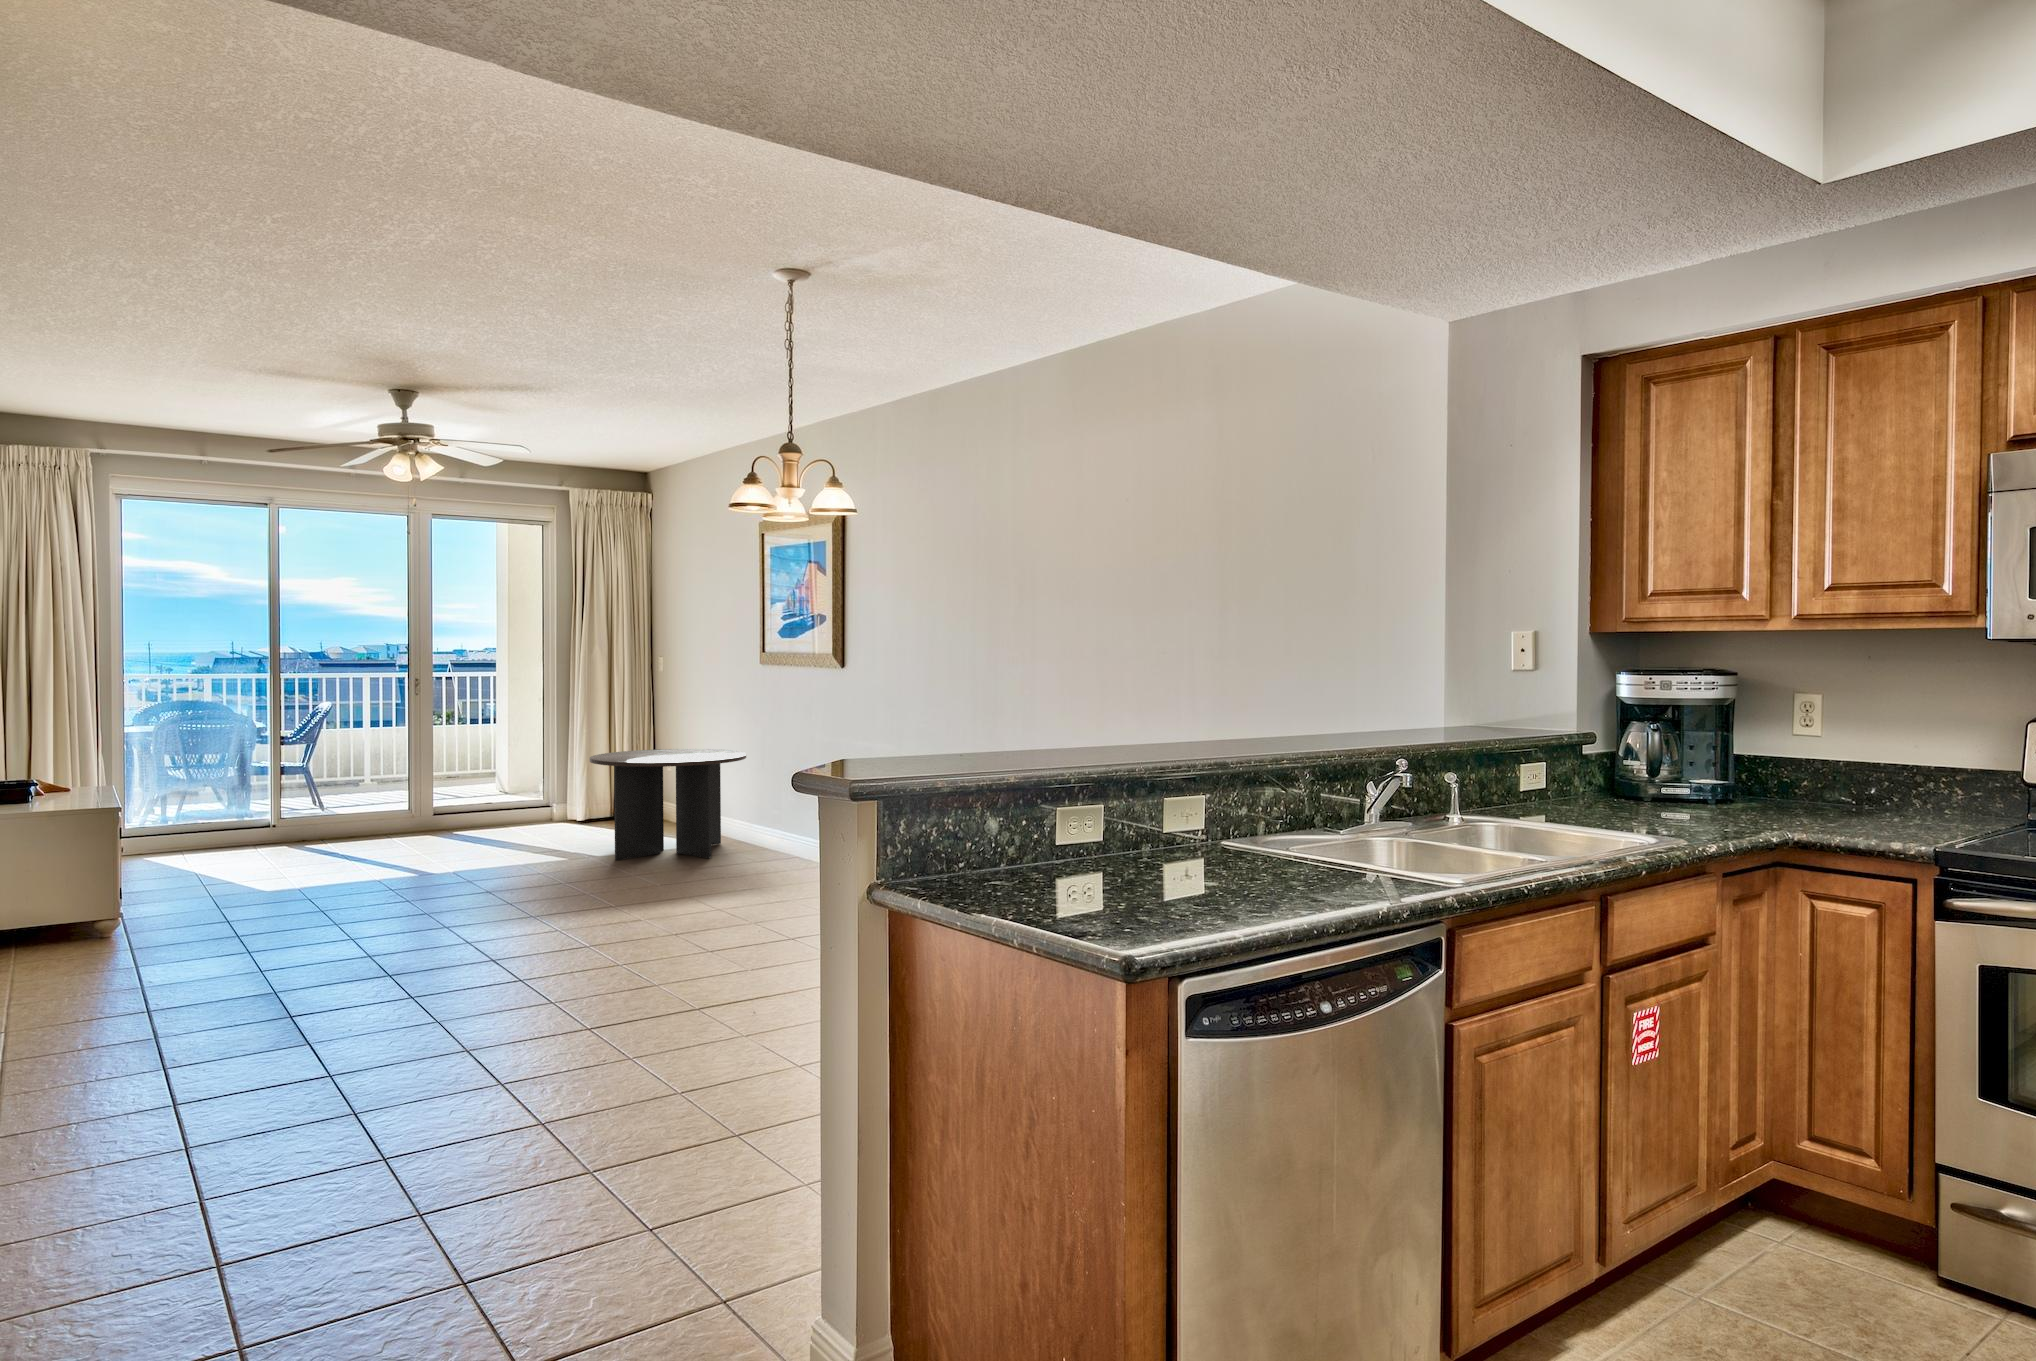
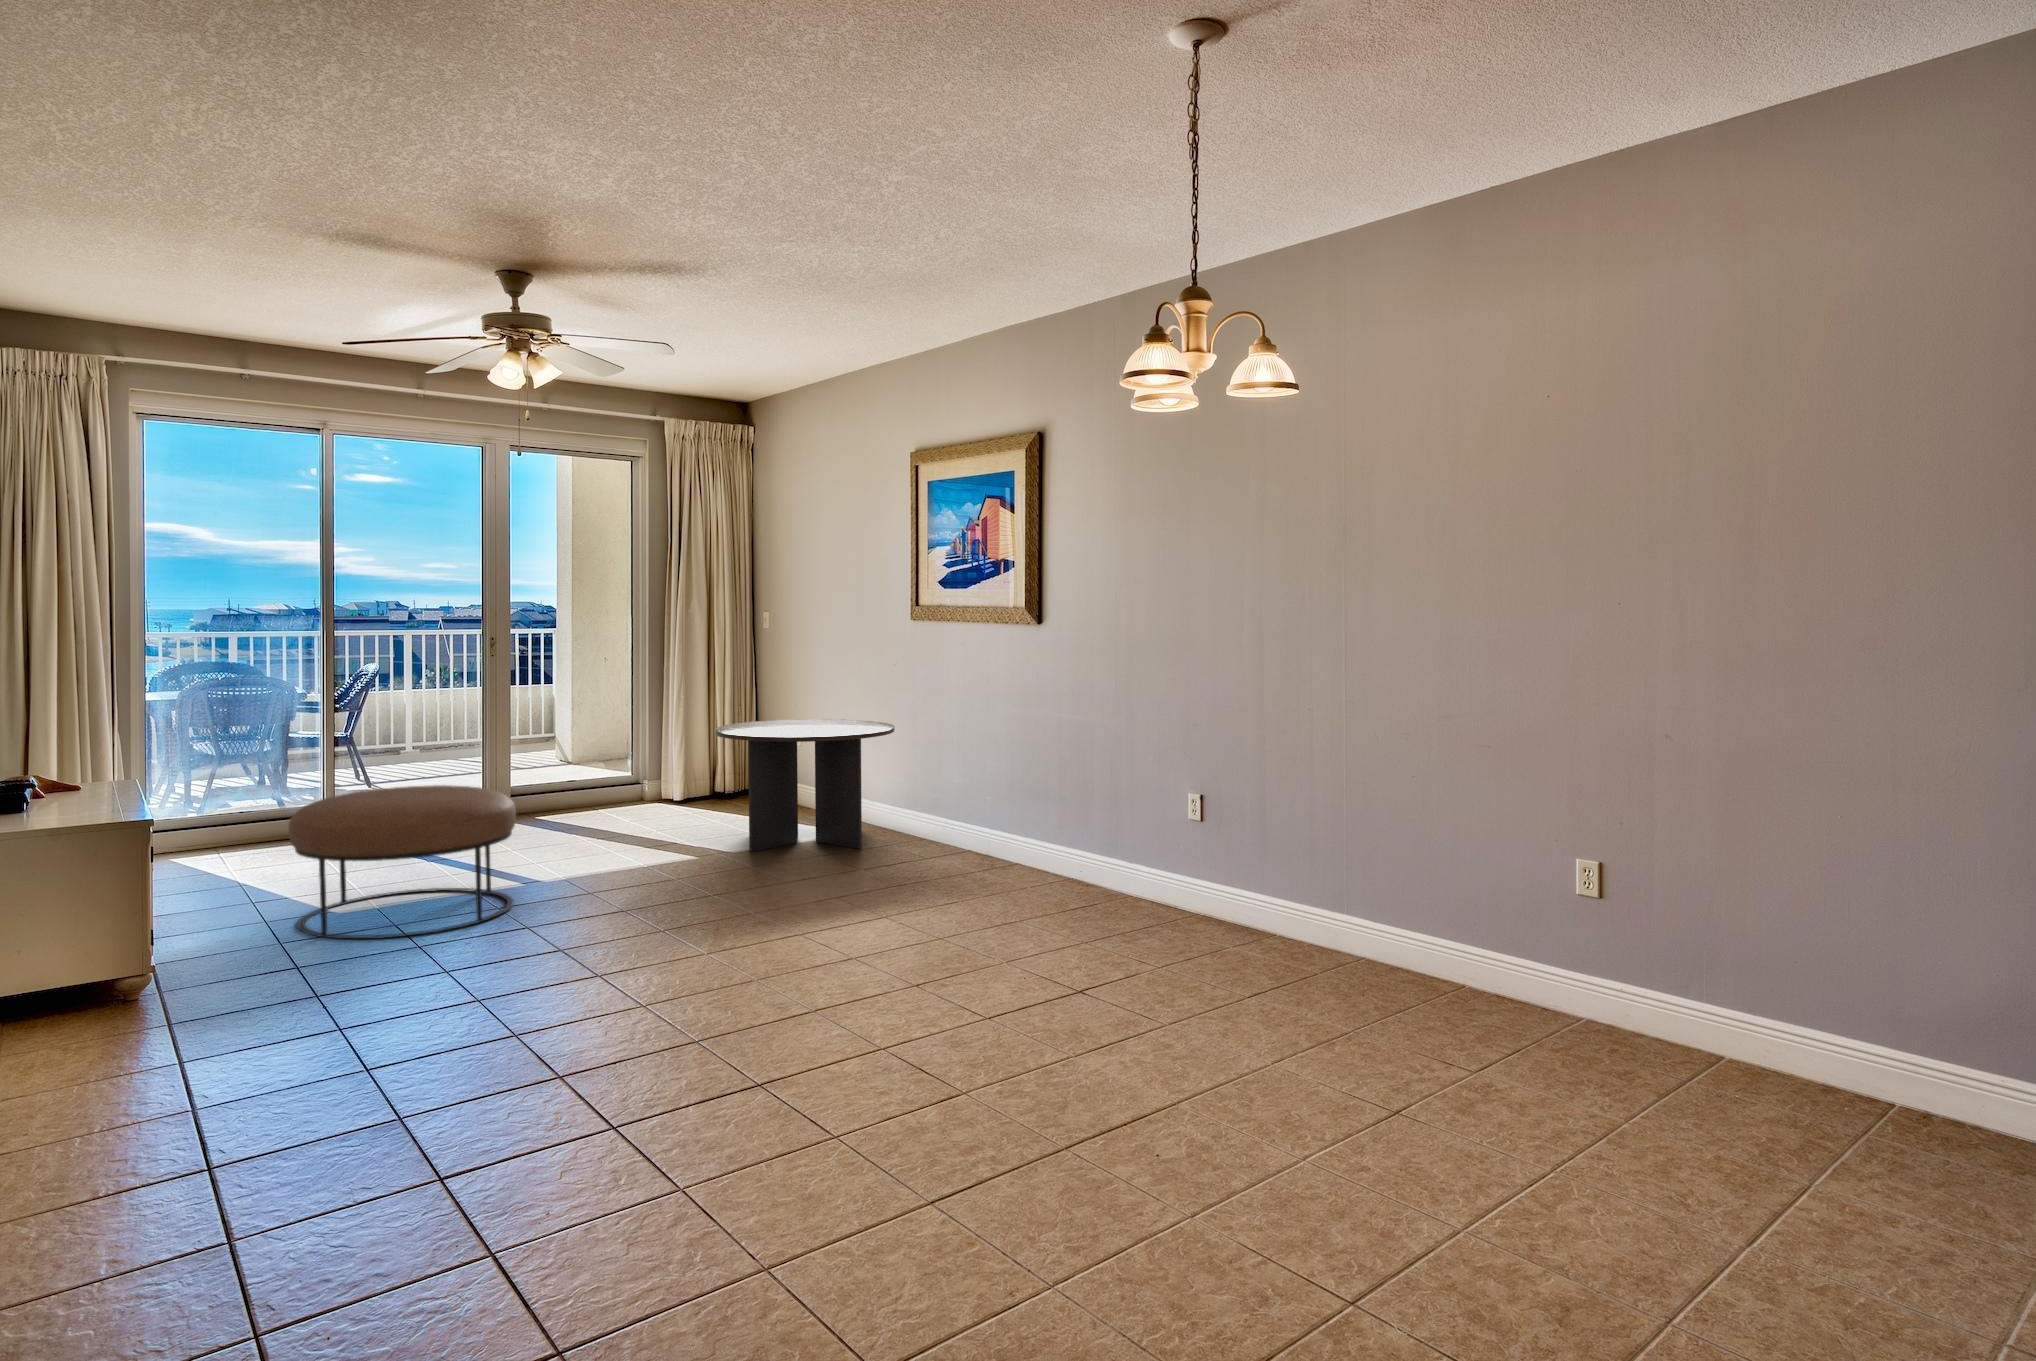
ottoman: none [217,801,401,917] -> present [289,785,516,939]

